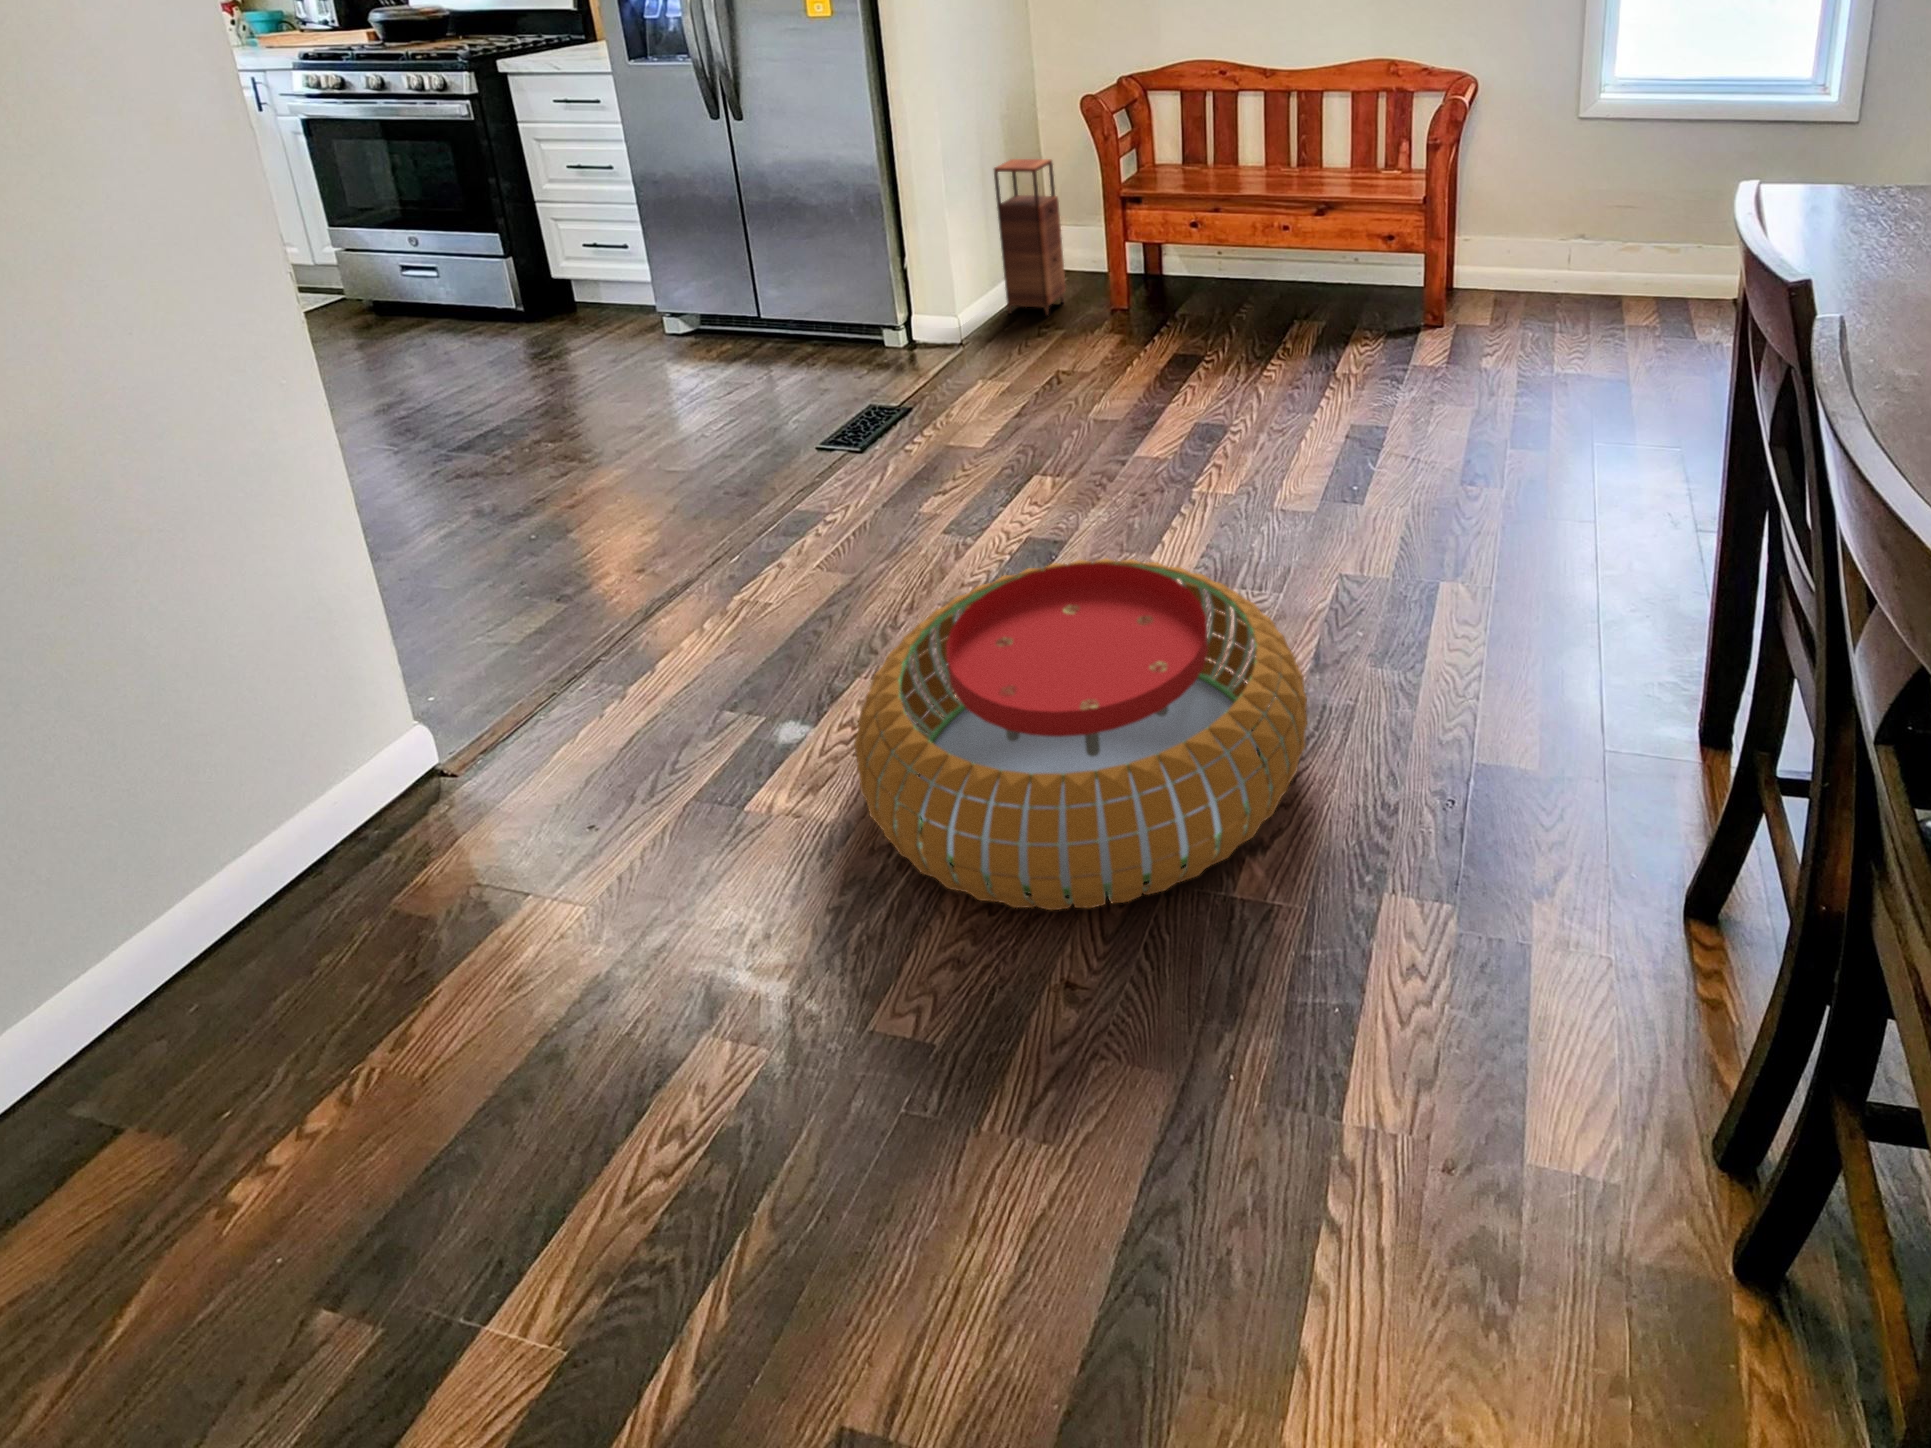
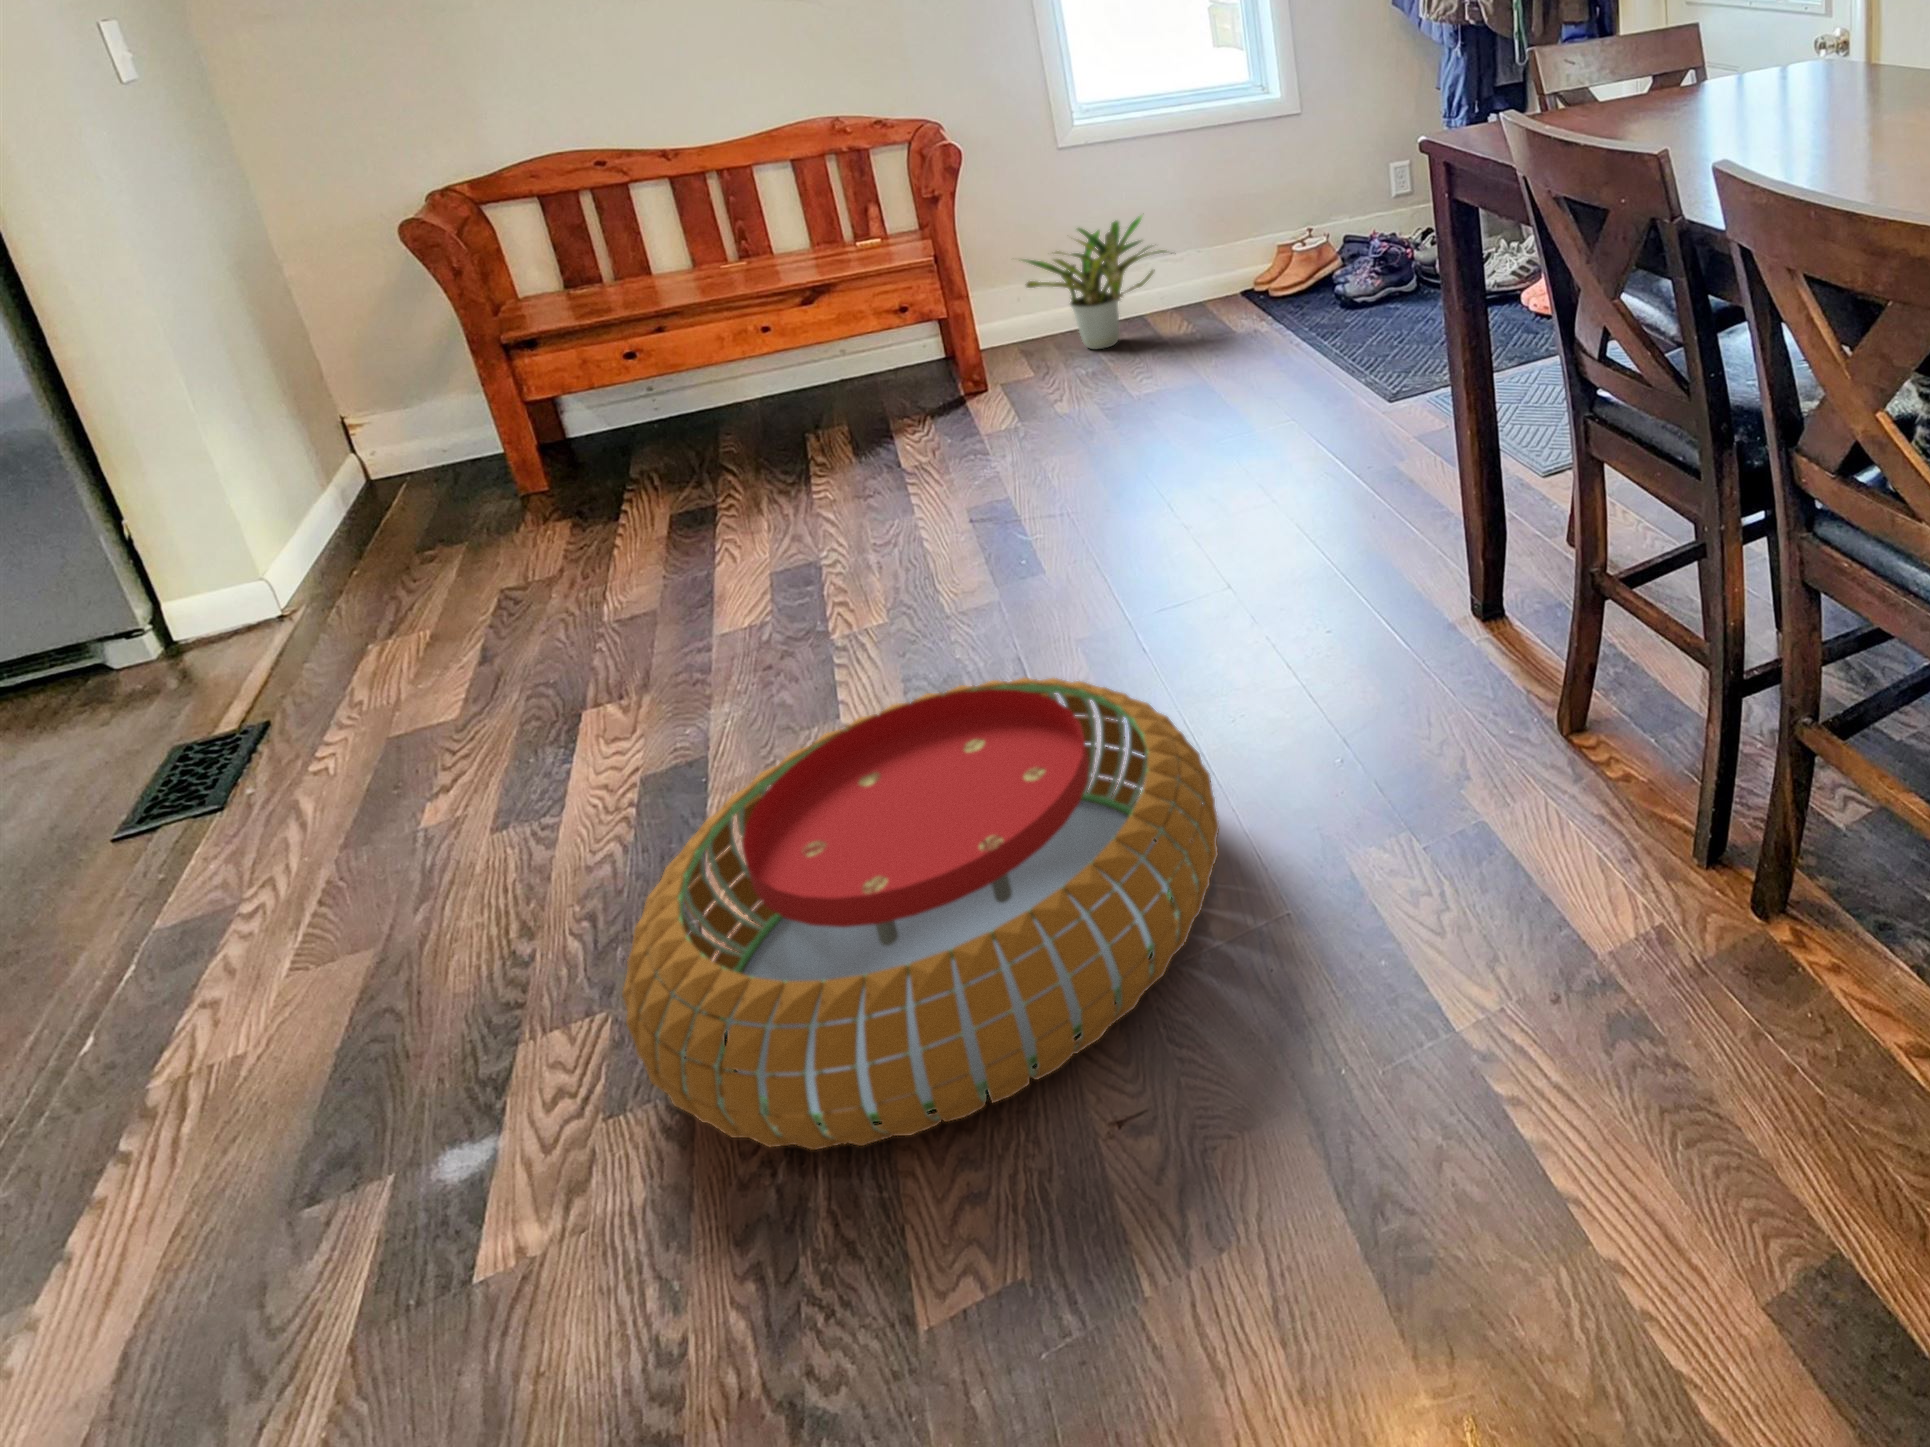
storage cabinet: present [994,159,1066,315] -> none [246,321,422,560]
potted plant: none [1498,192,1656,312] -> present [1023,216,1166,349]

